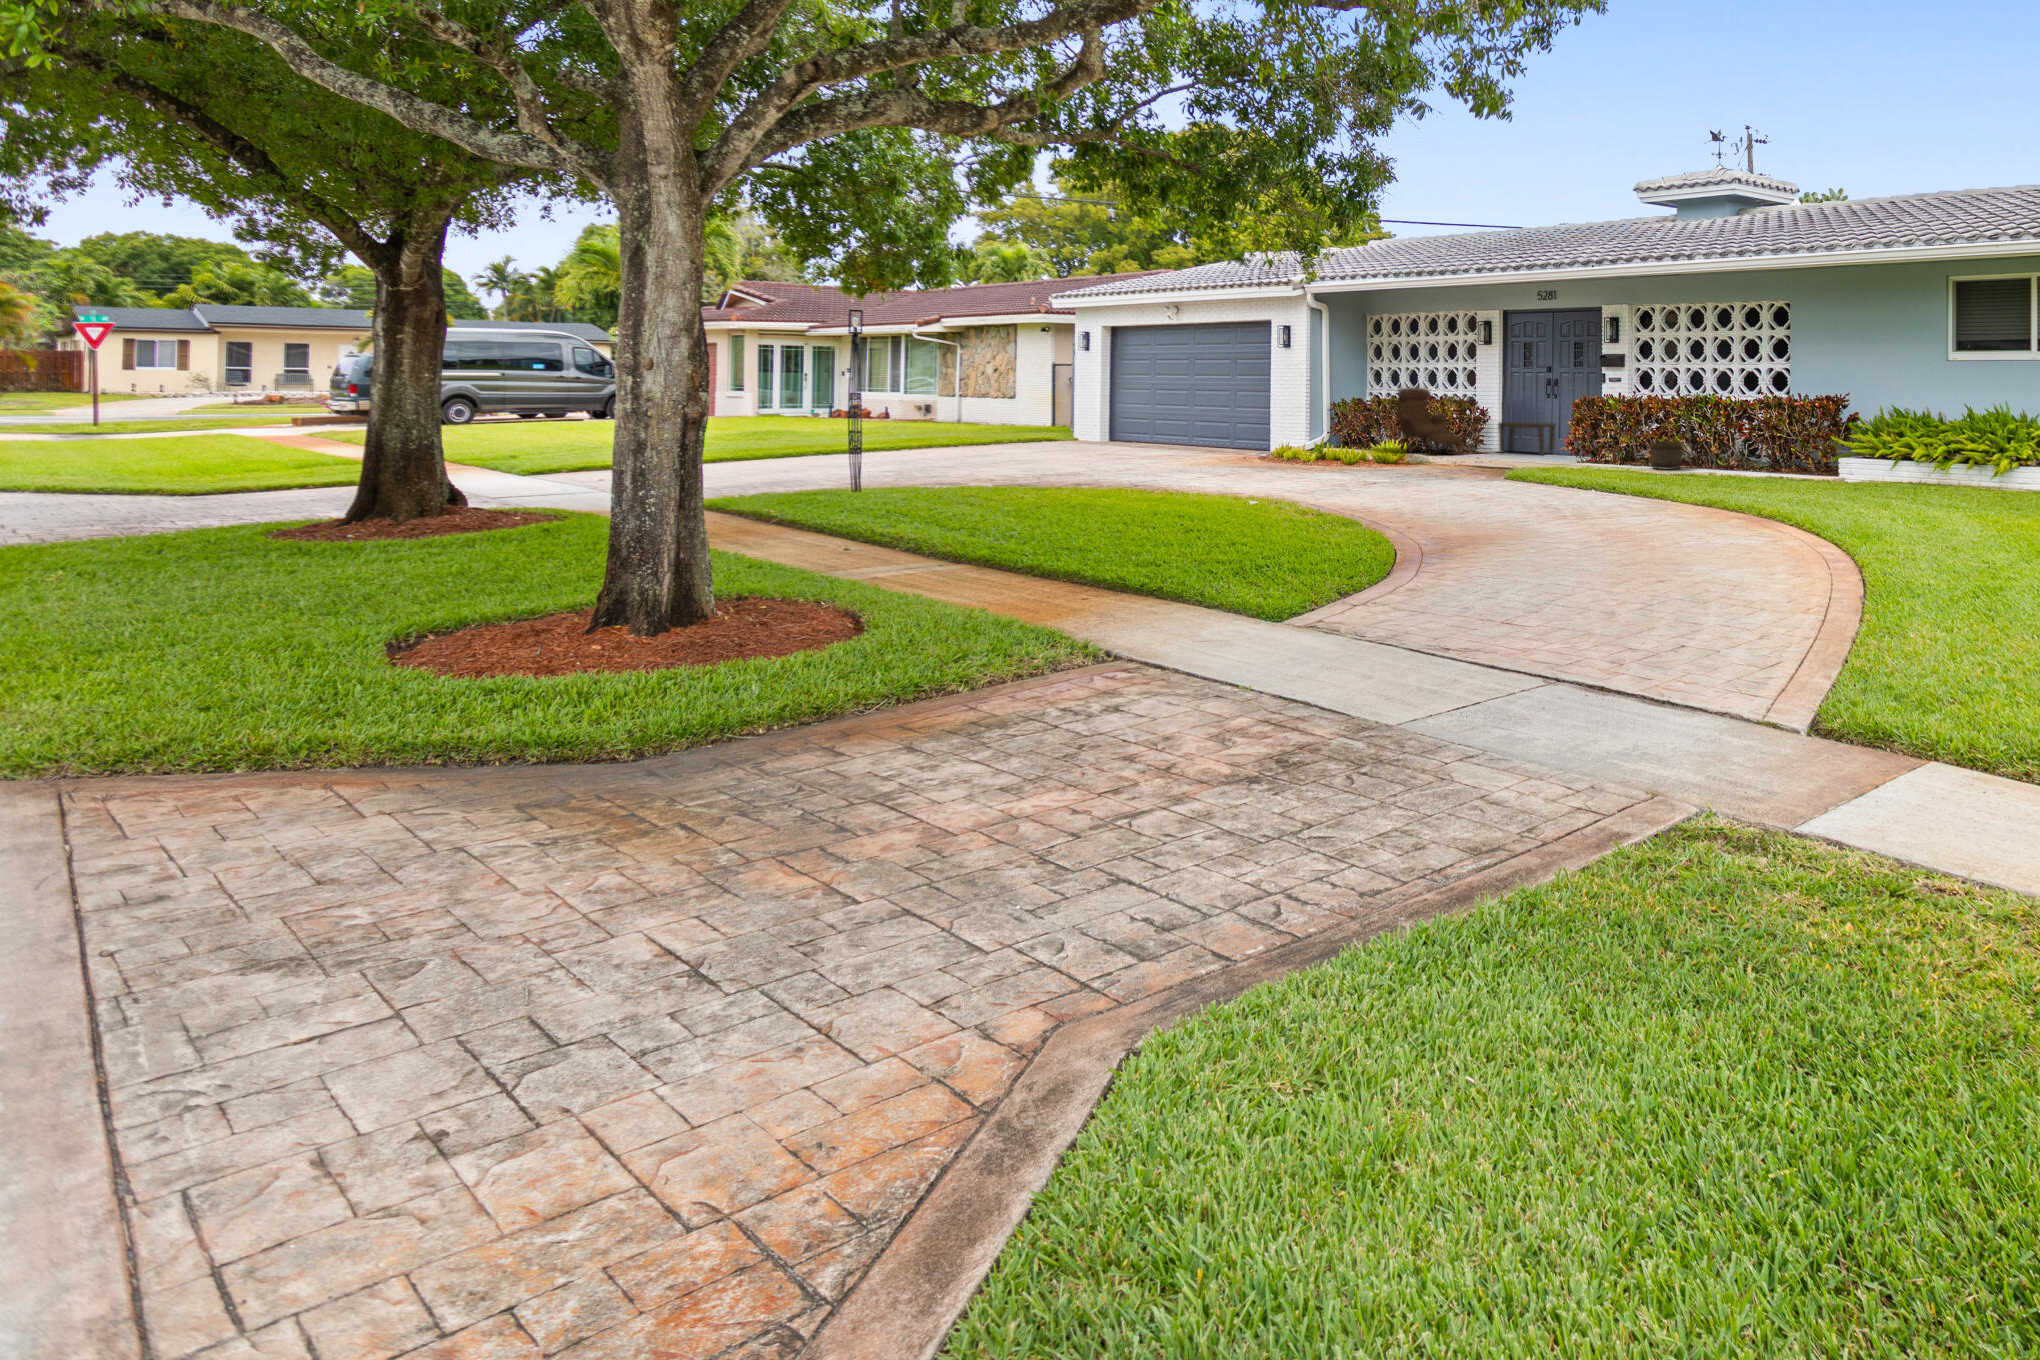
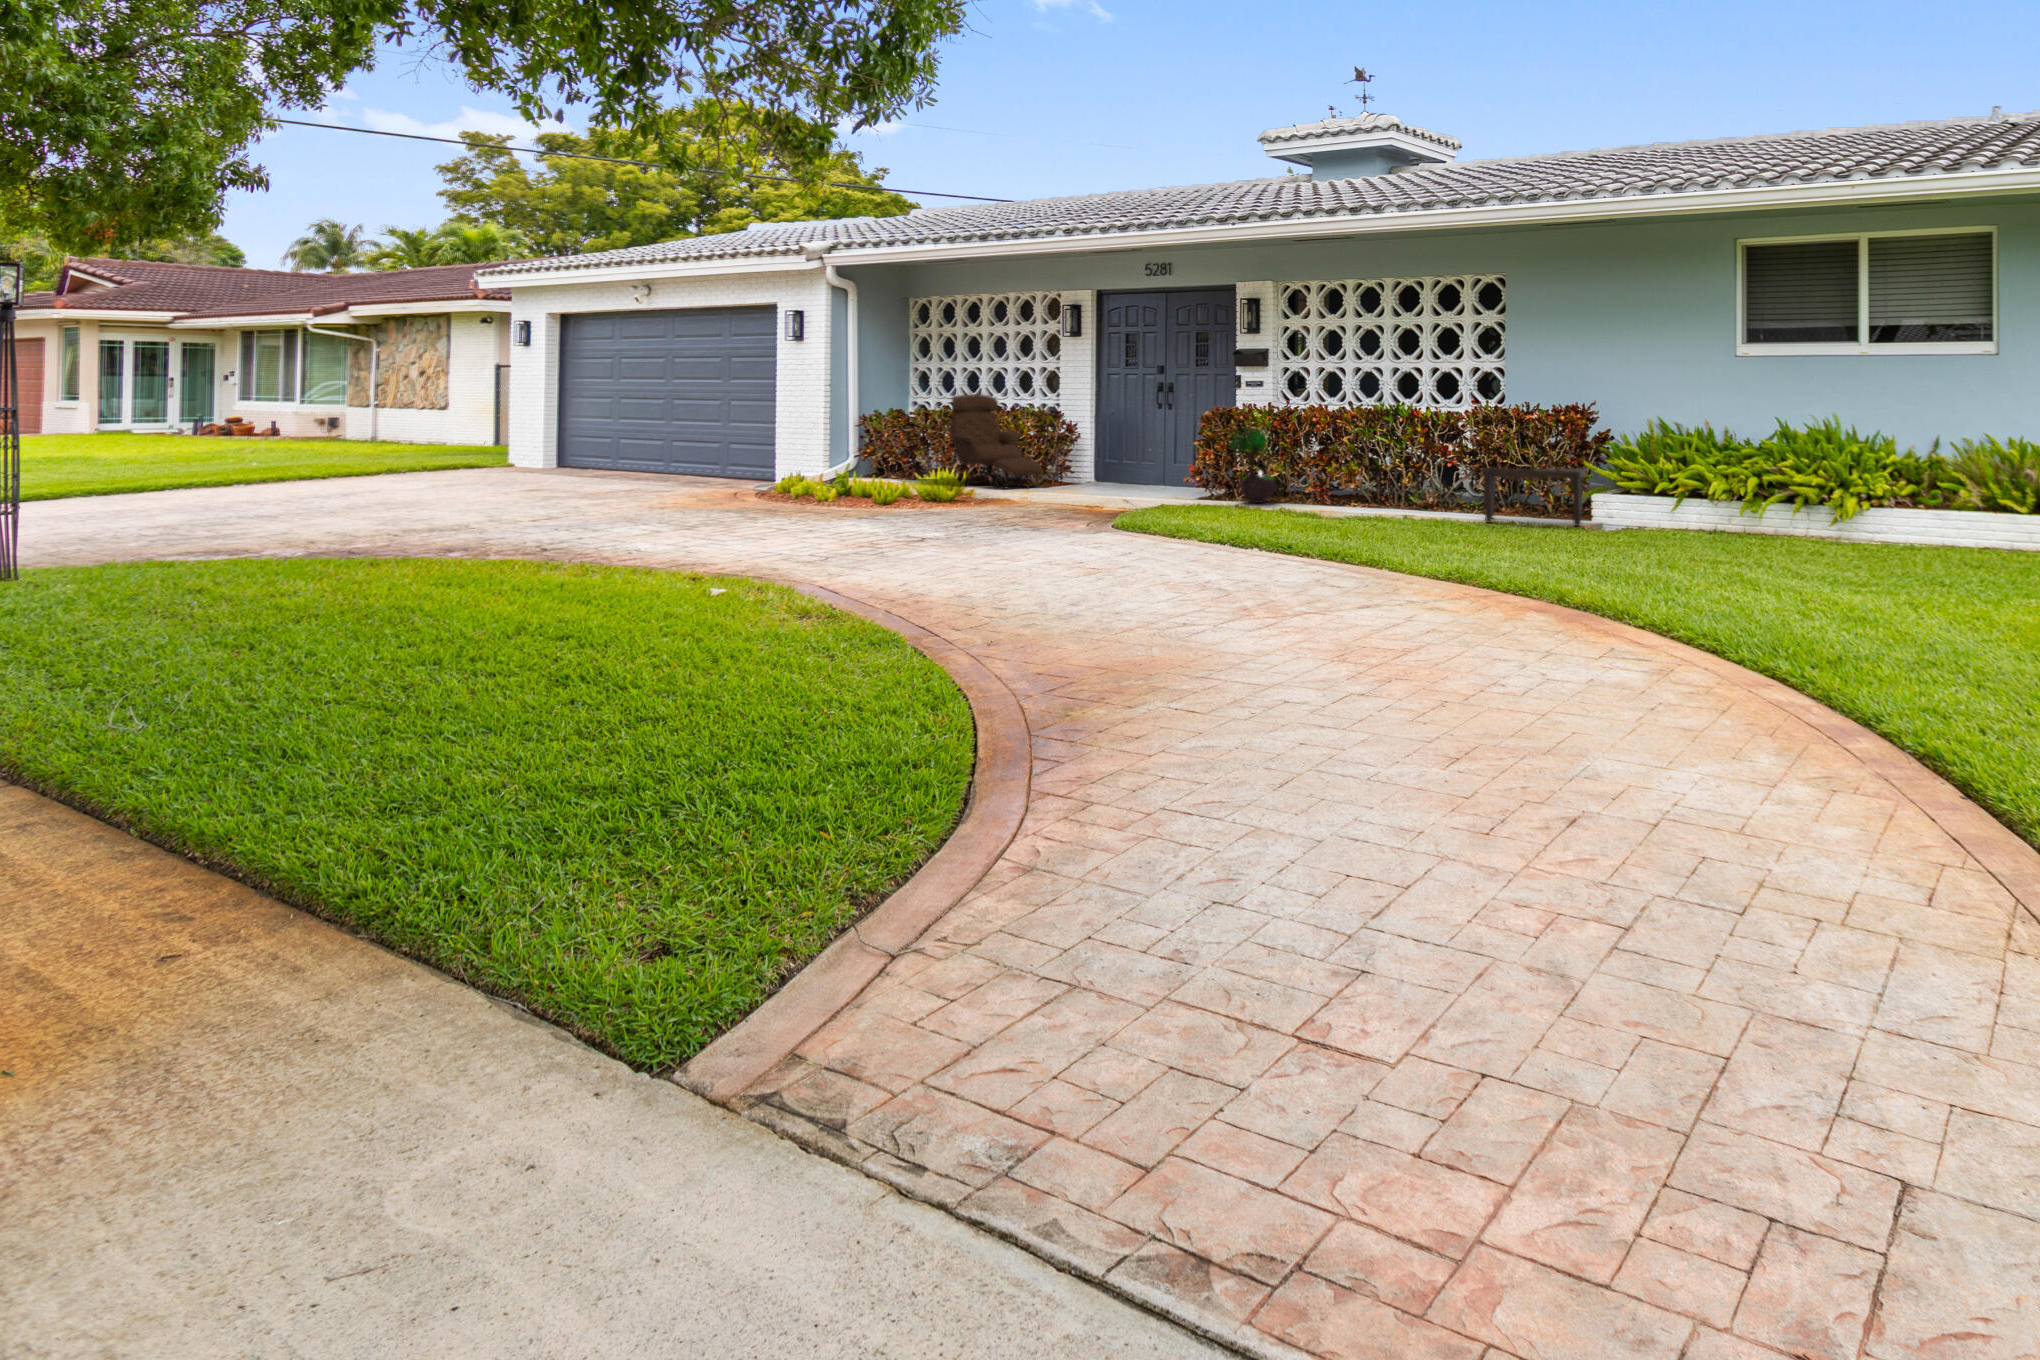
potted tree: none [1587,405,1624,465] -> present [1230,426,1275,503]
bench: present [1498,422,1556,455] -> present [1482,467,1586,527]
bucket: present [1650,438,1684,470] -> none [1315,463,1363,510]

